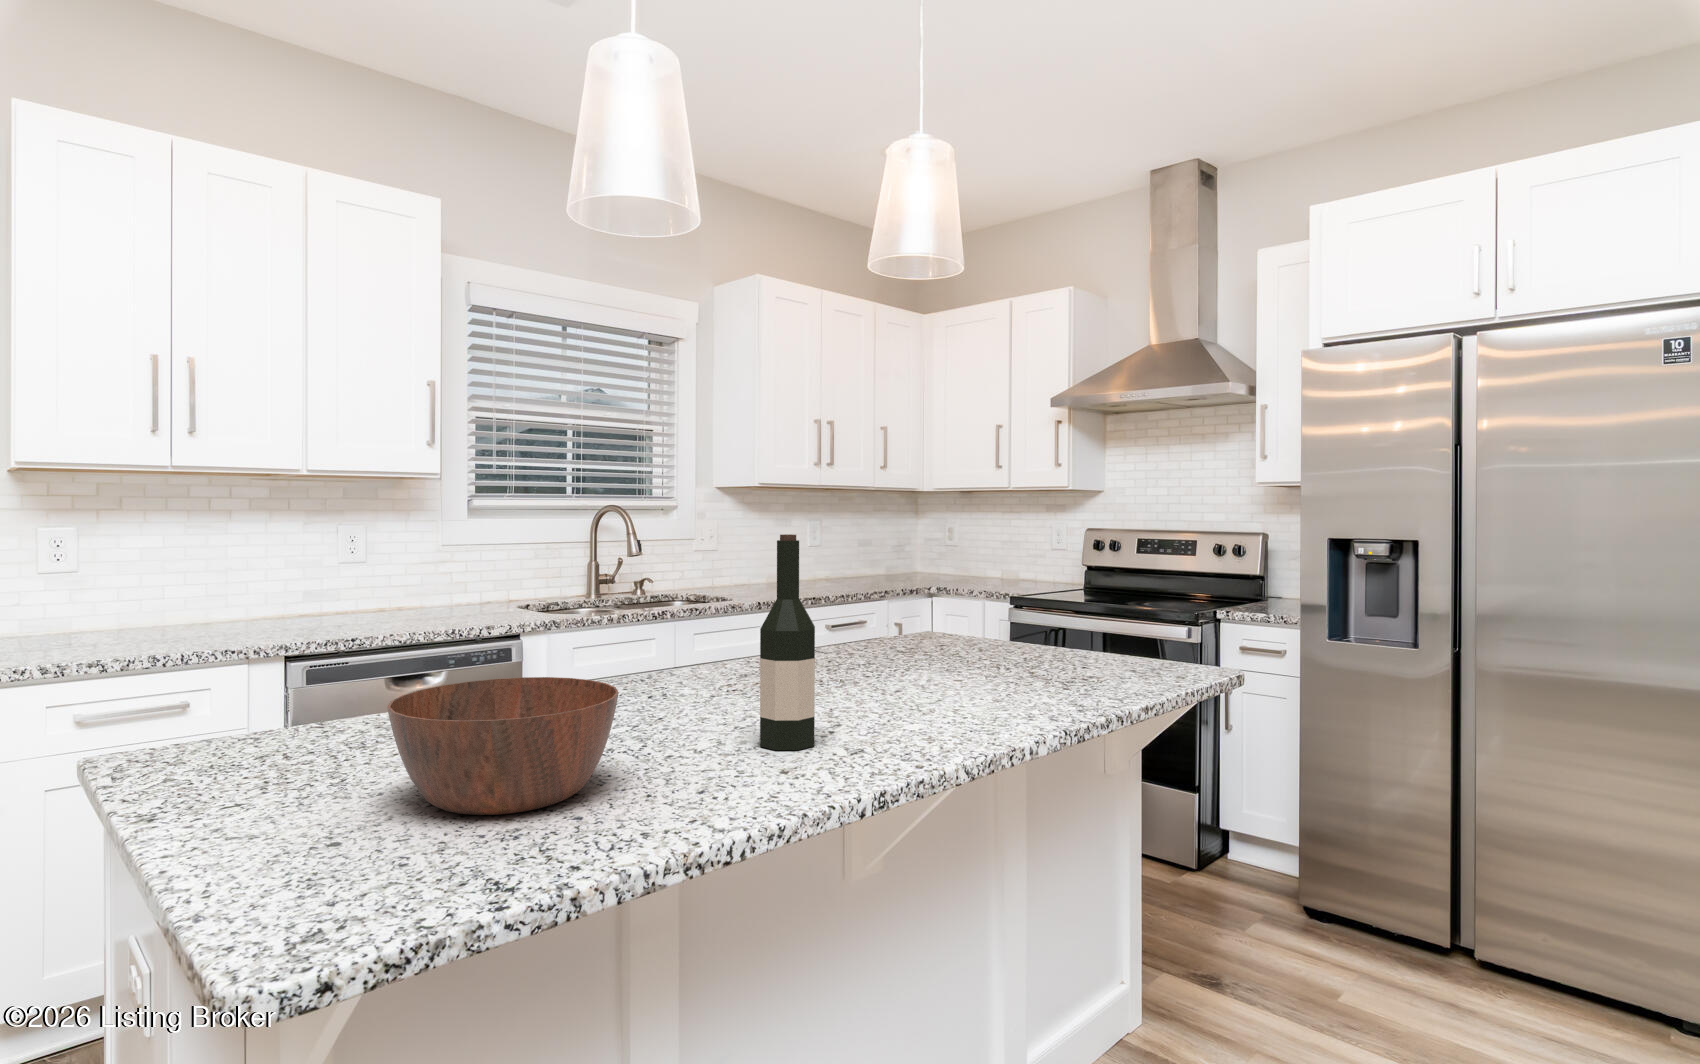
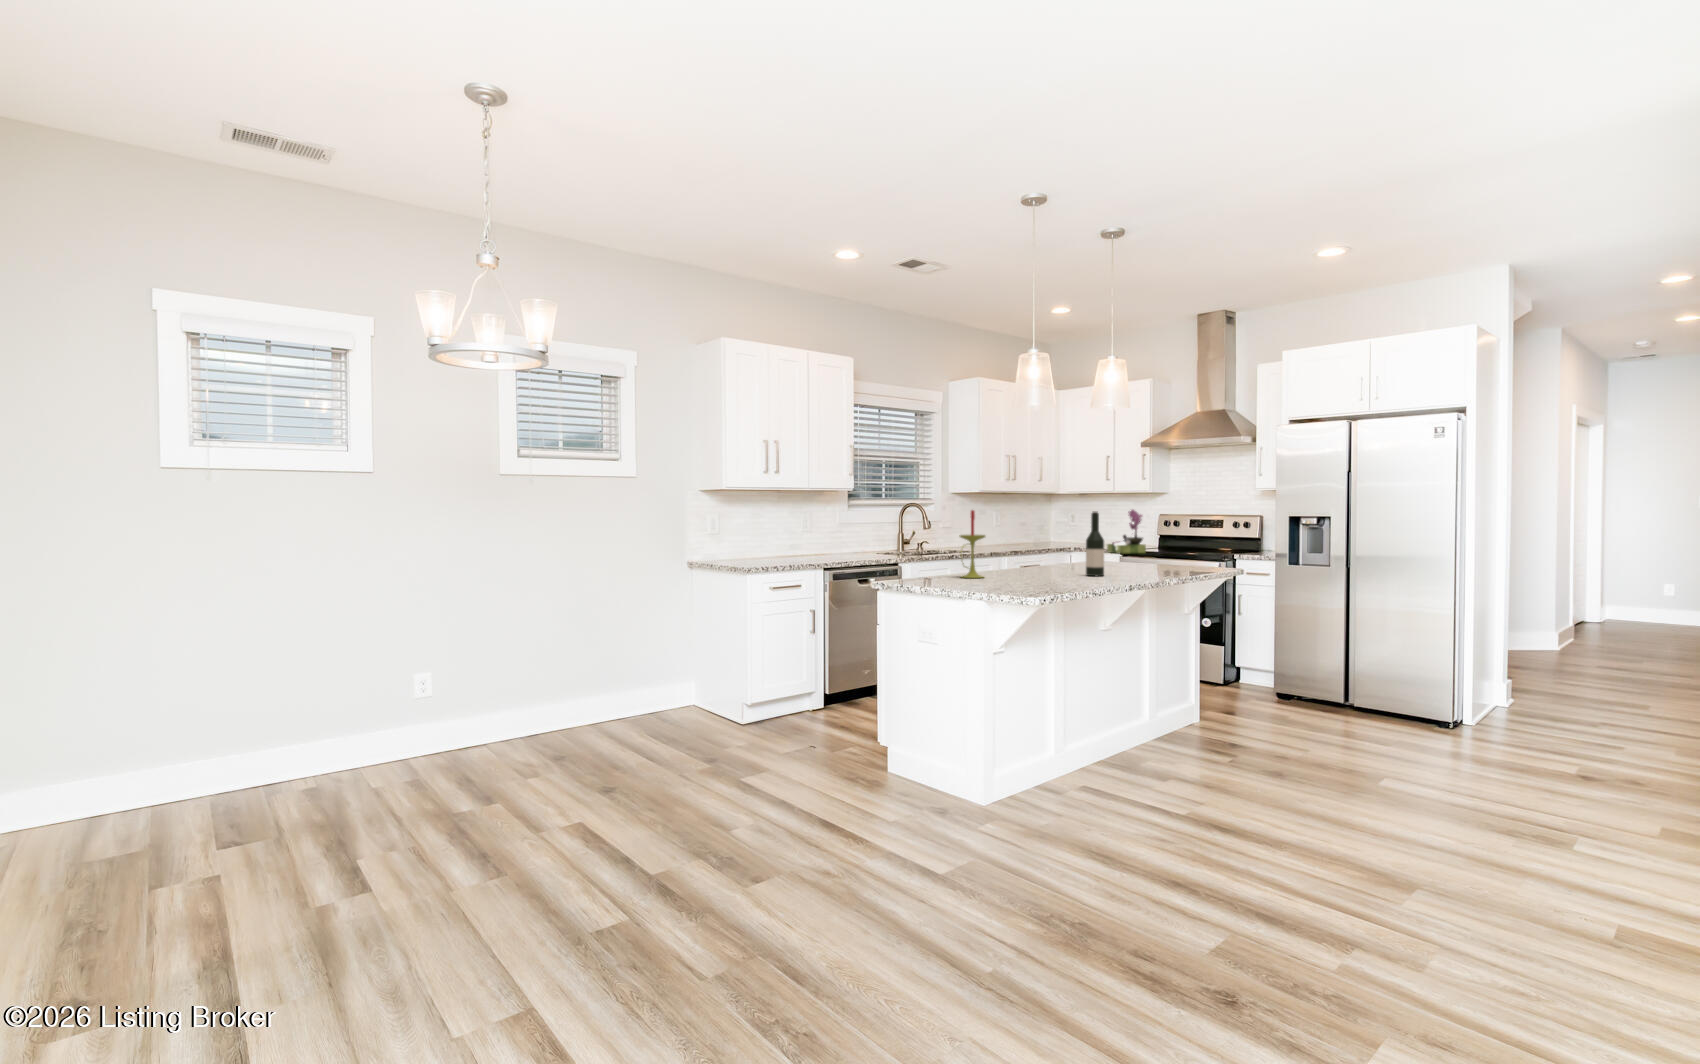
flower arrangement: none [993,518,1059,600] -> present [1107,510,1146,554]
candle: none [278,521,408,769] -> present [959,510,985,578]
bowl: present [387,677,619,815] -> none [1008,552,1066,581]

